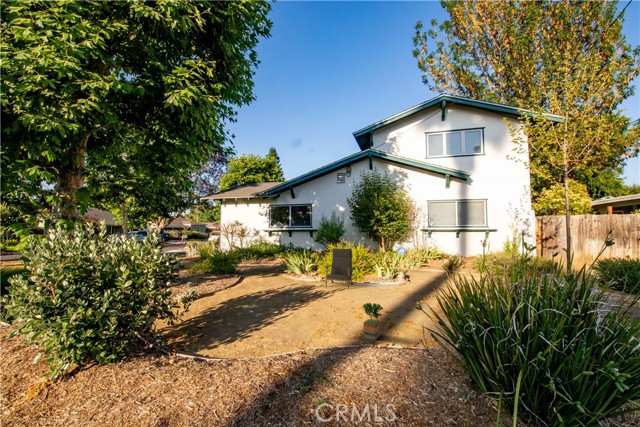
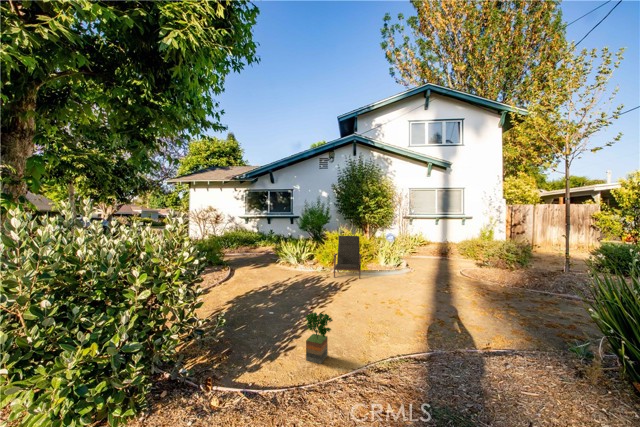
potted tree: present [363,303,383,340] -> present [305,312,333,364]

